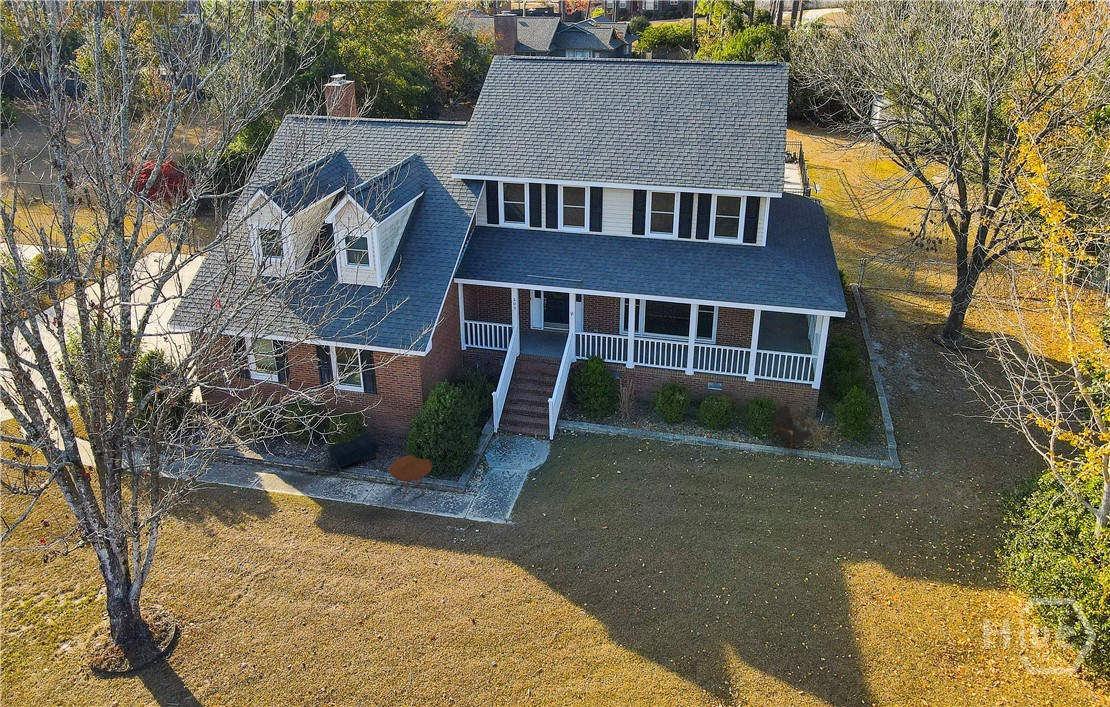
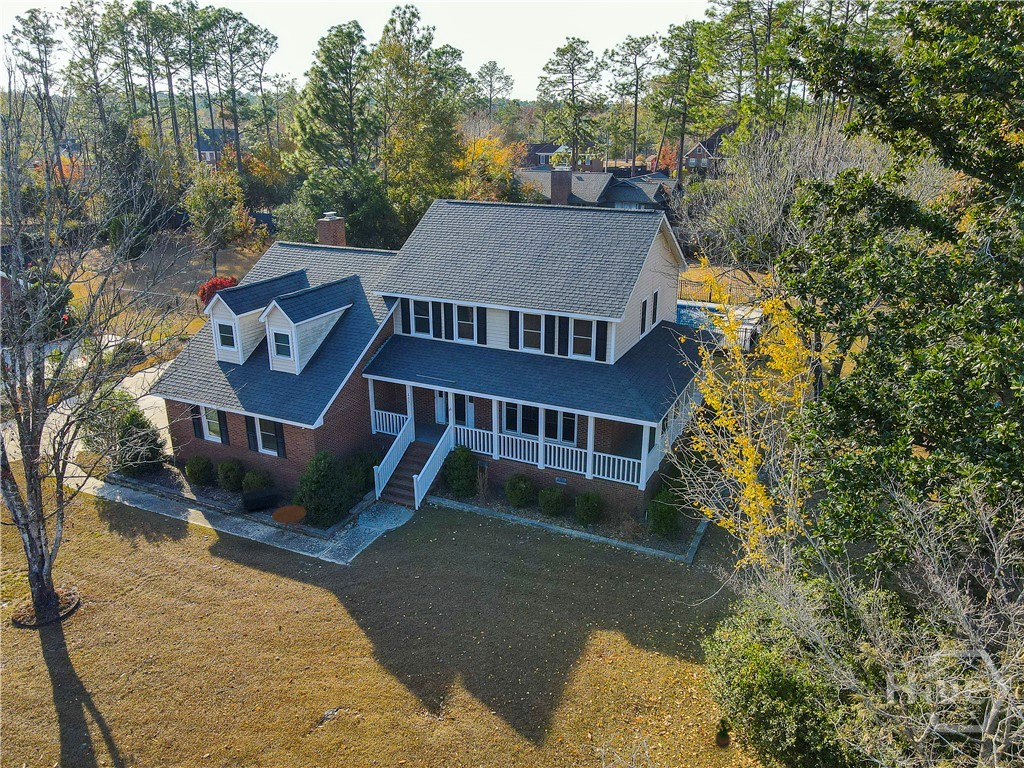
lounge chair: present [770,405,812,454] -> none [592,499,625,541]
potted tree: none [1058,655,1089,689] -> present [716,719,734,748]

